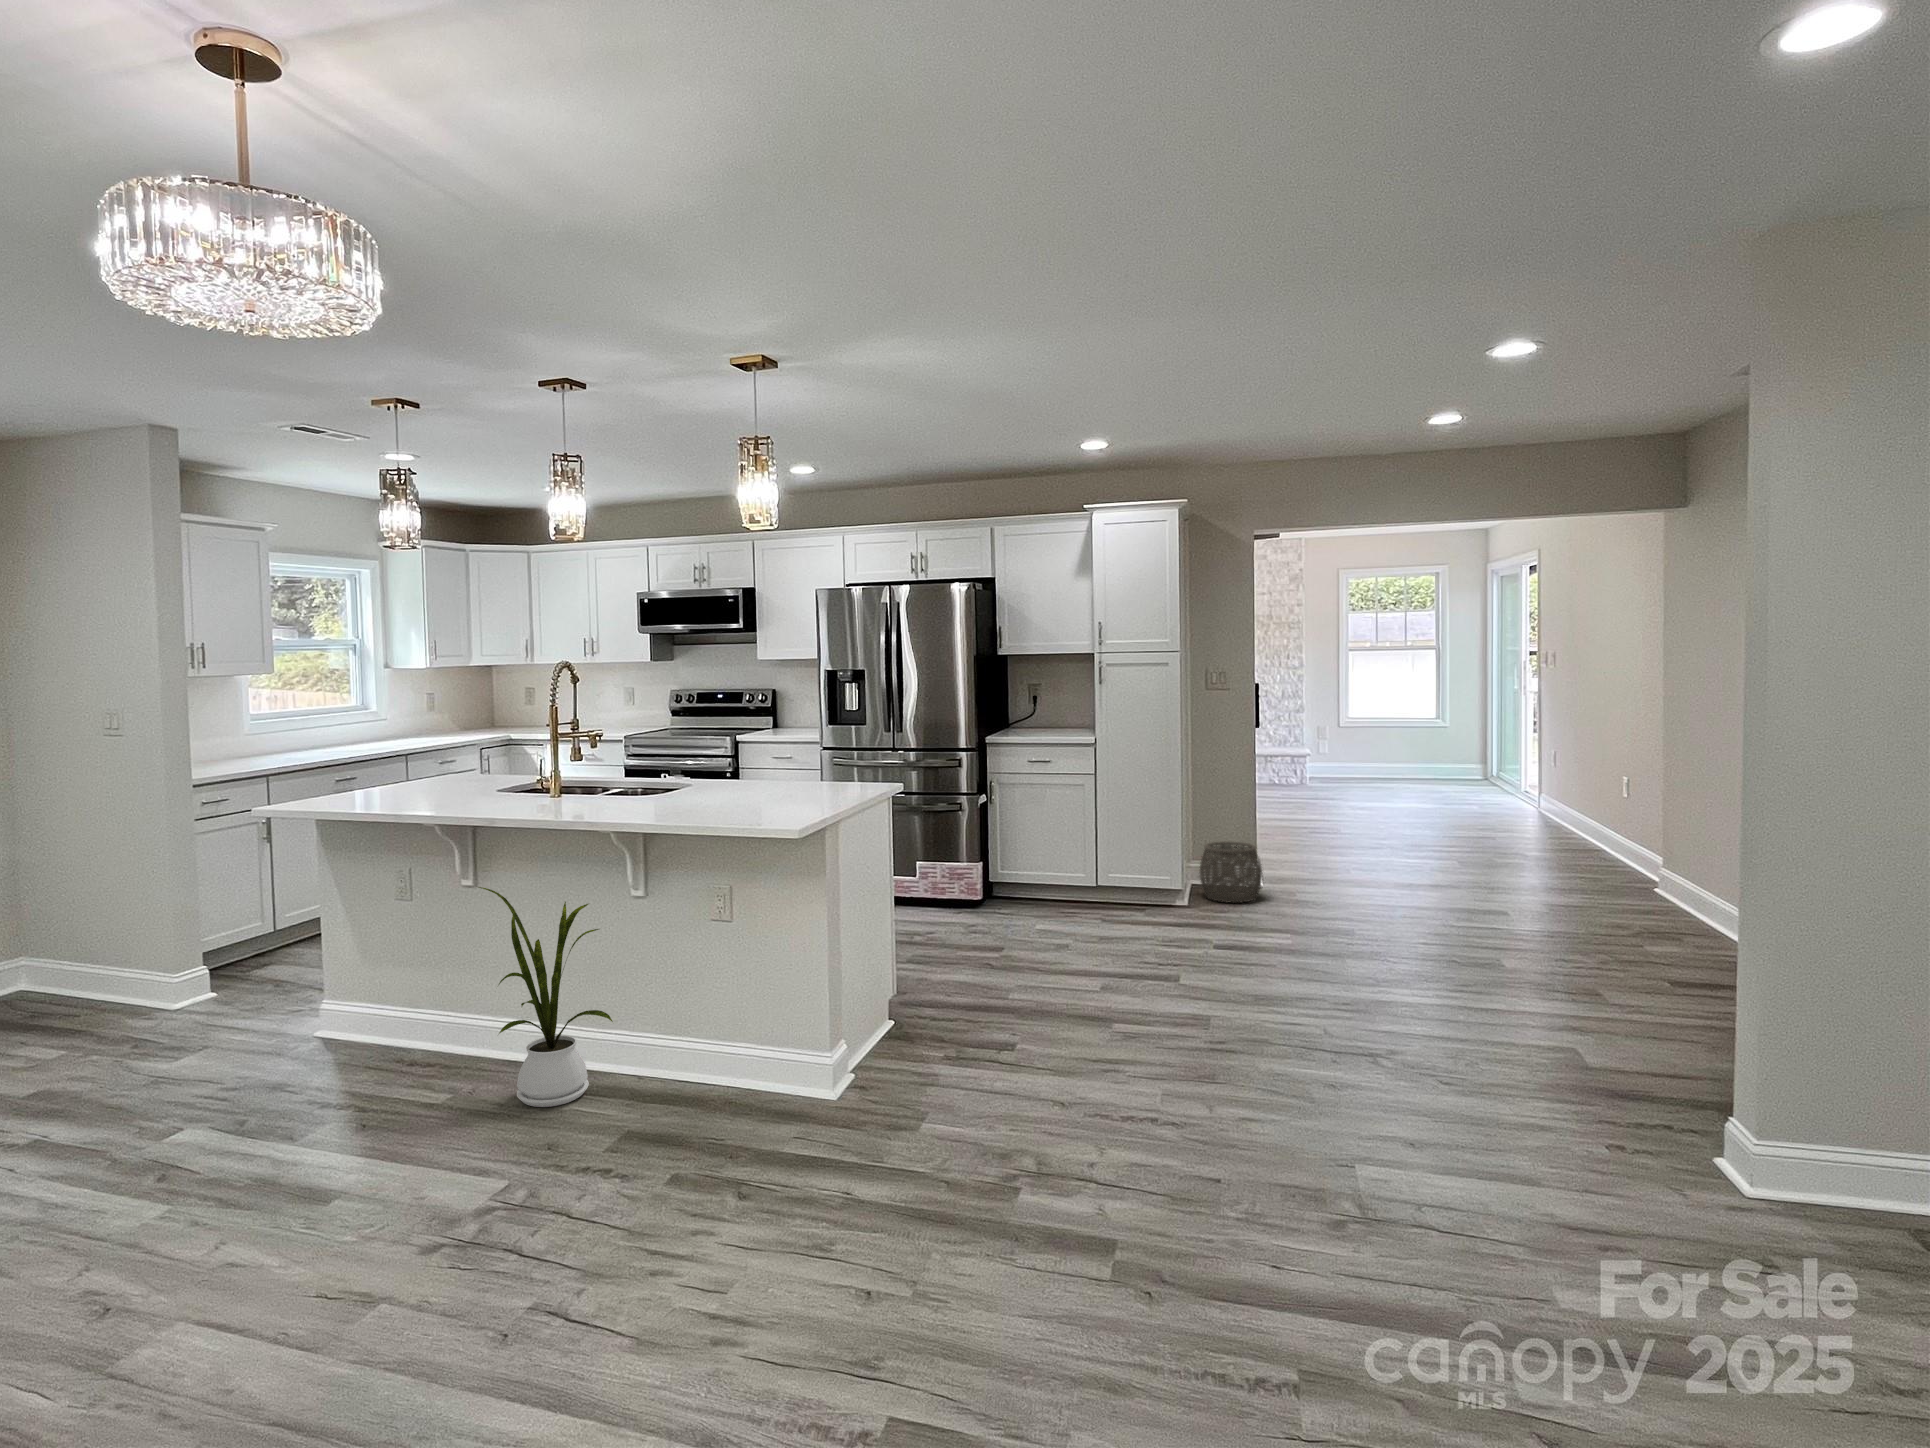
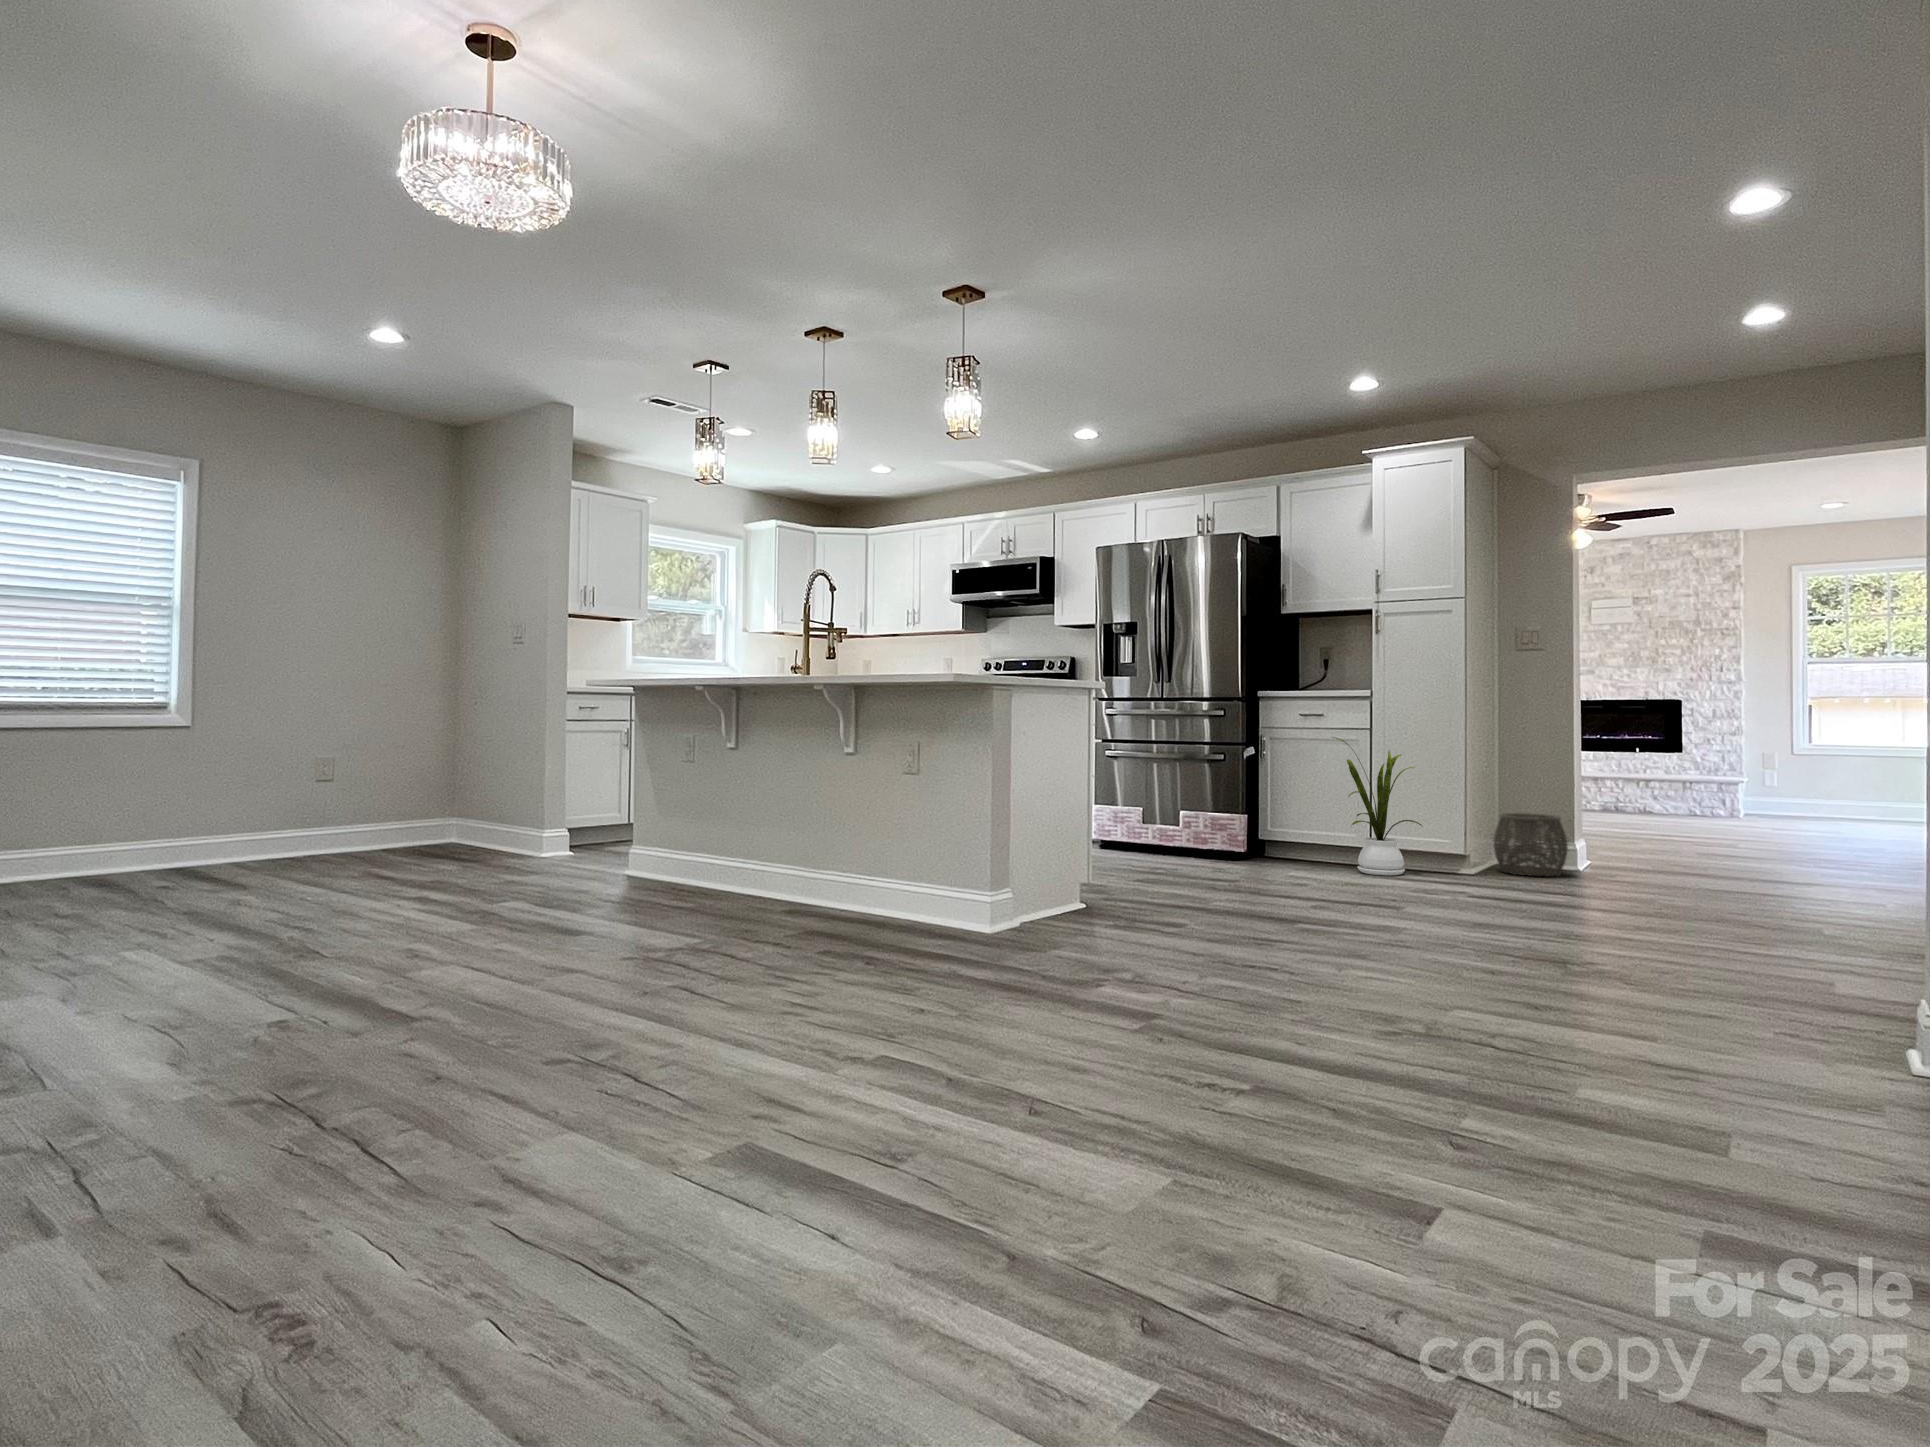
house plant: present [478,887,613,1107] -> present [1333,737,1422,876]

